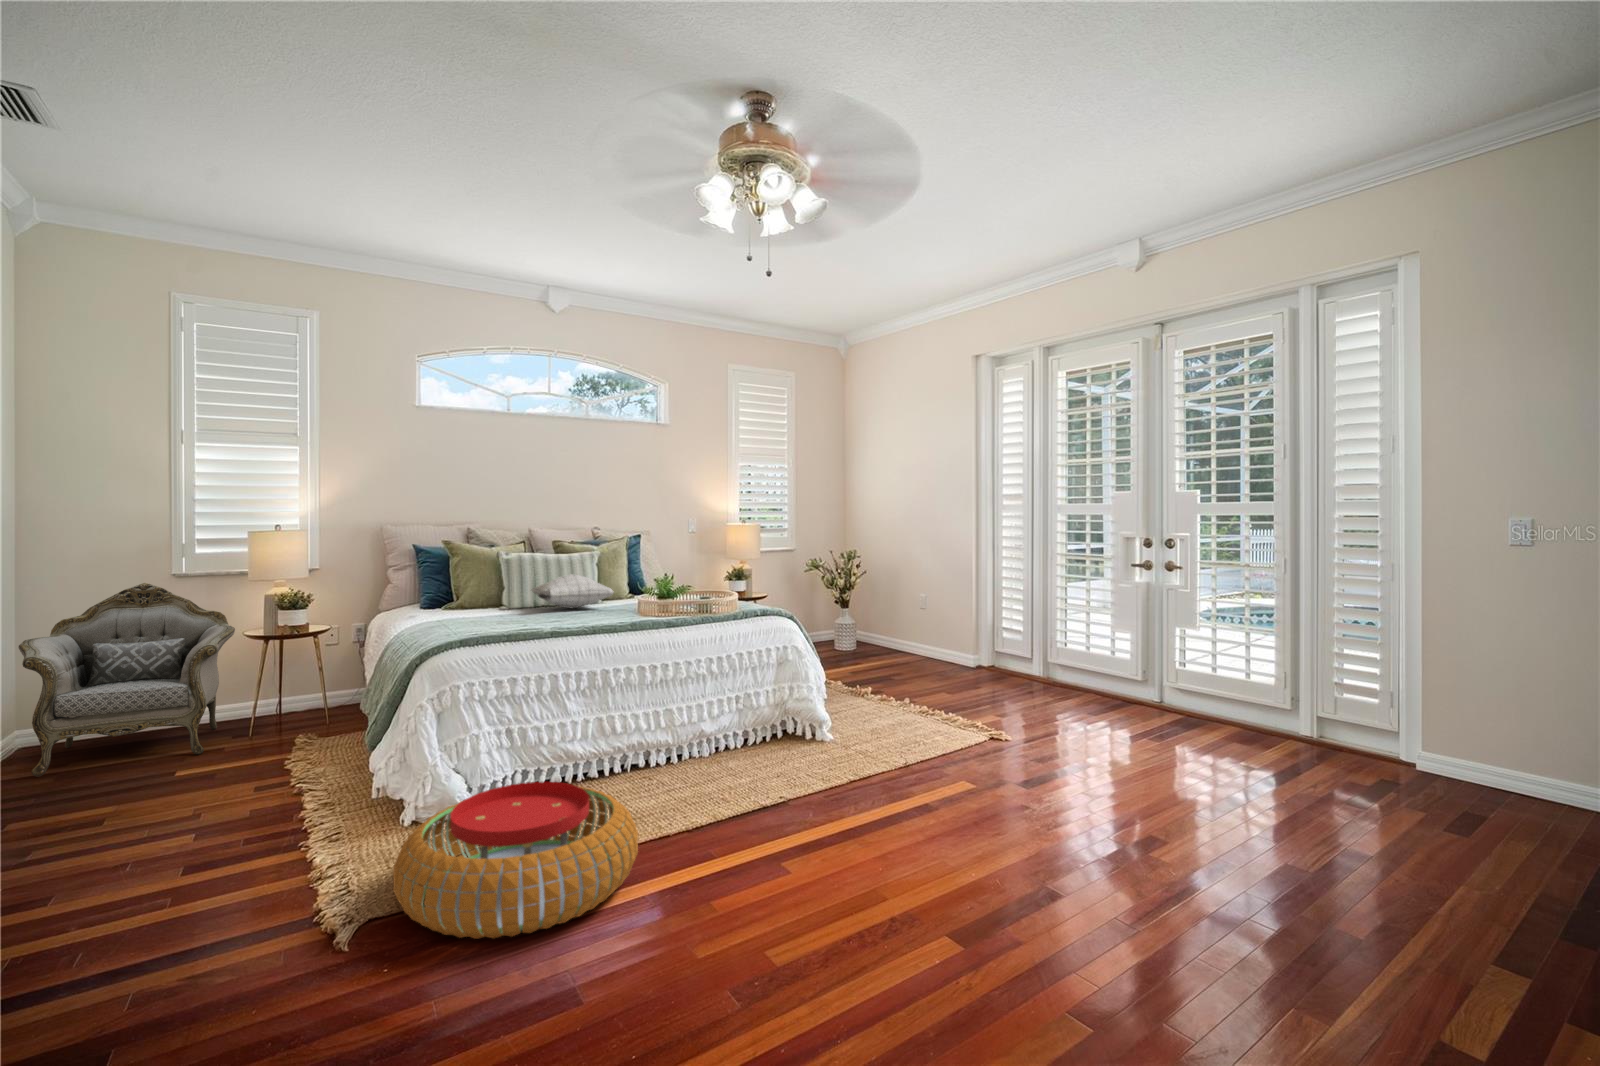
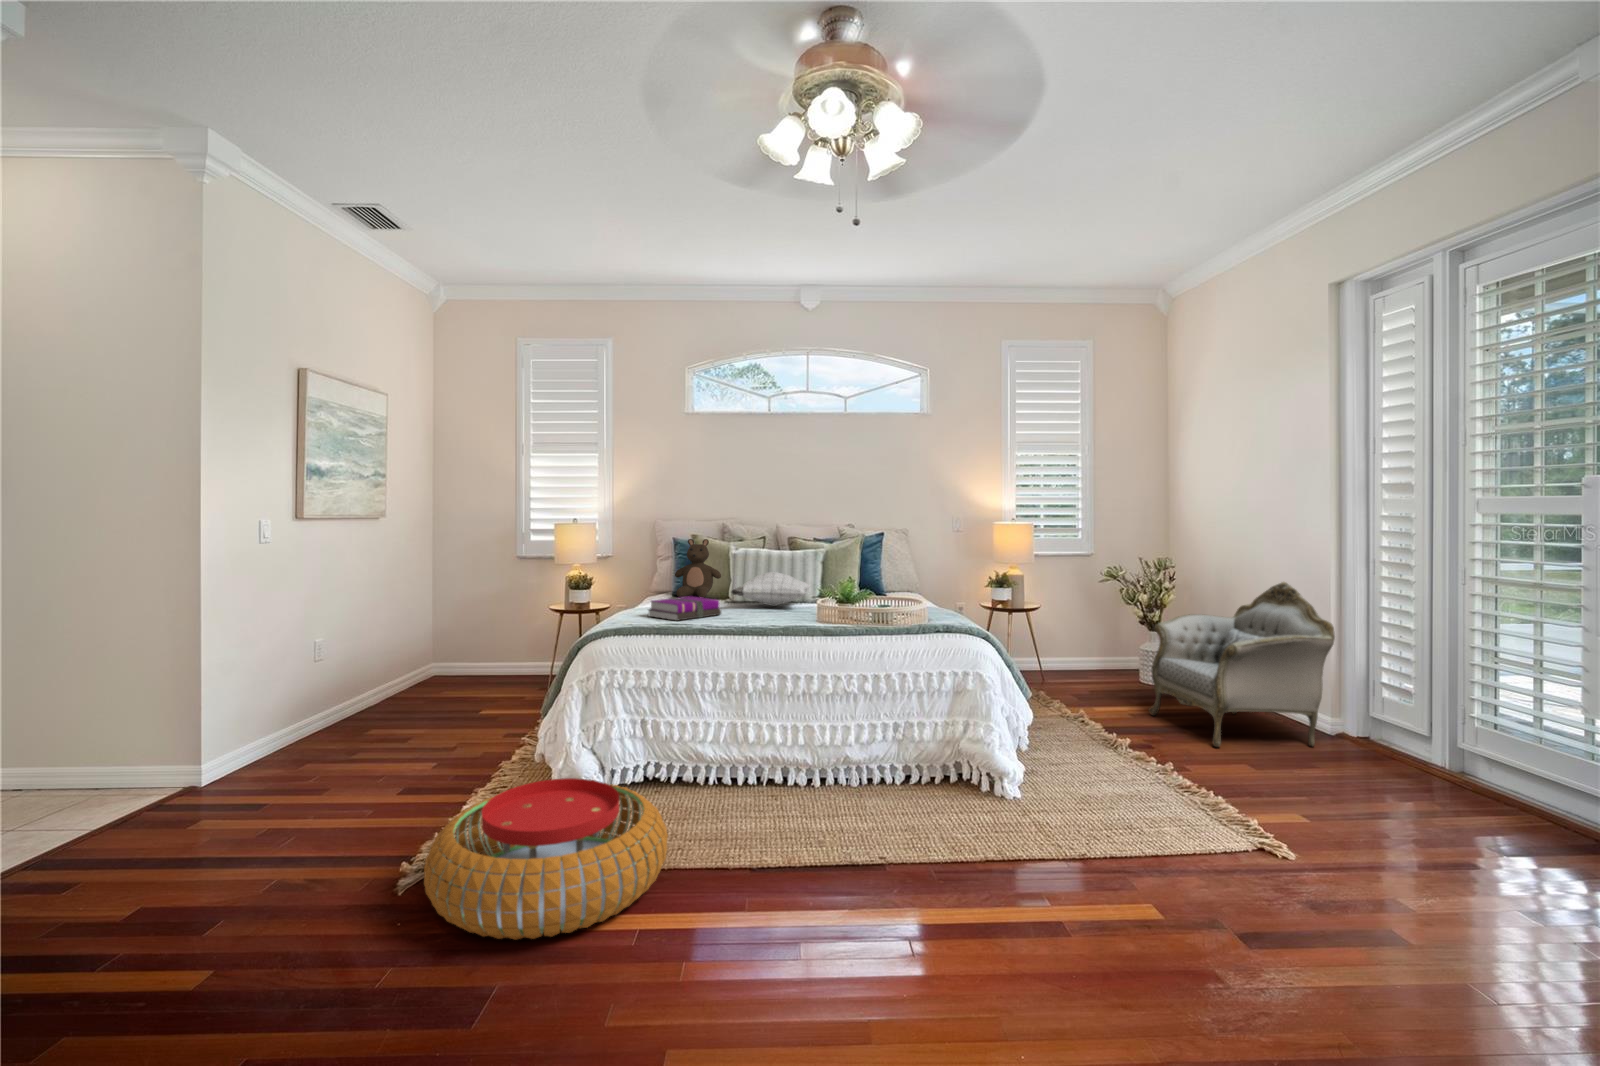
stuffed bear: none [433,545,489,609] -> present [675,539,721,598]
armchair: present [18,583,235,777] -> present [1149,582,1335,747]
hardback book: none [468,604,544,627] -> present [648,597,721,621]

